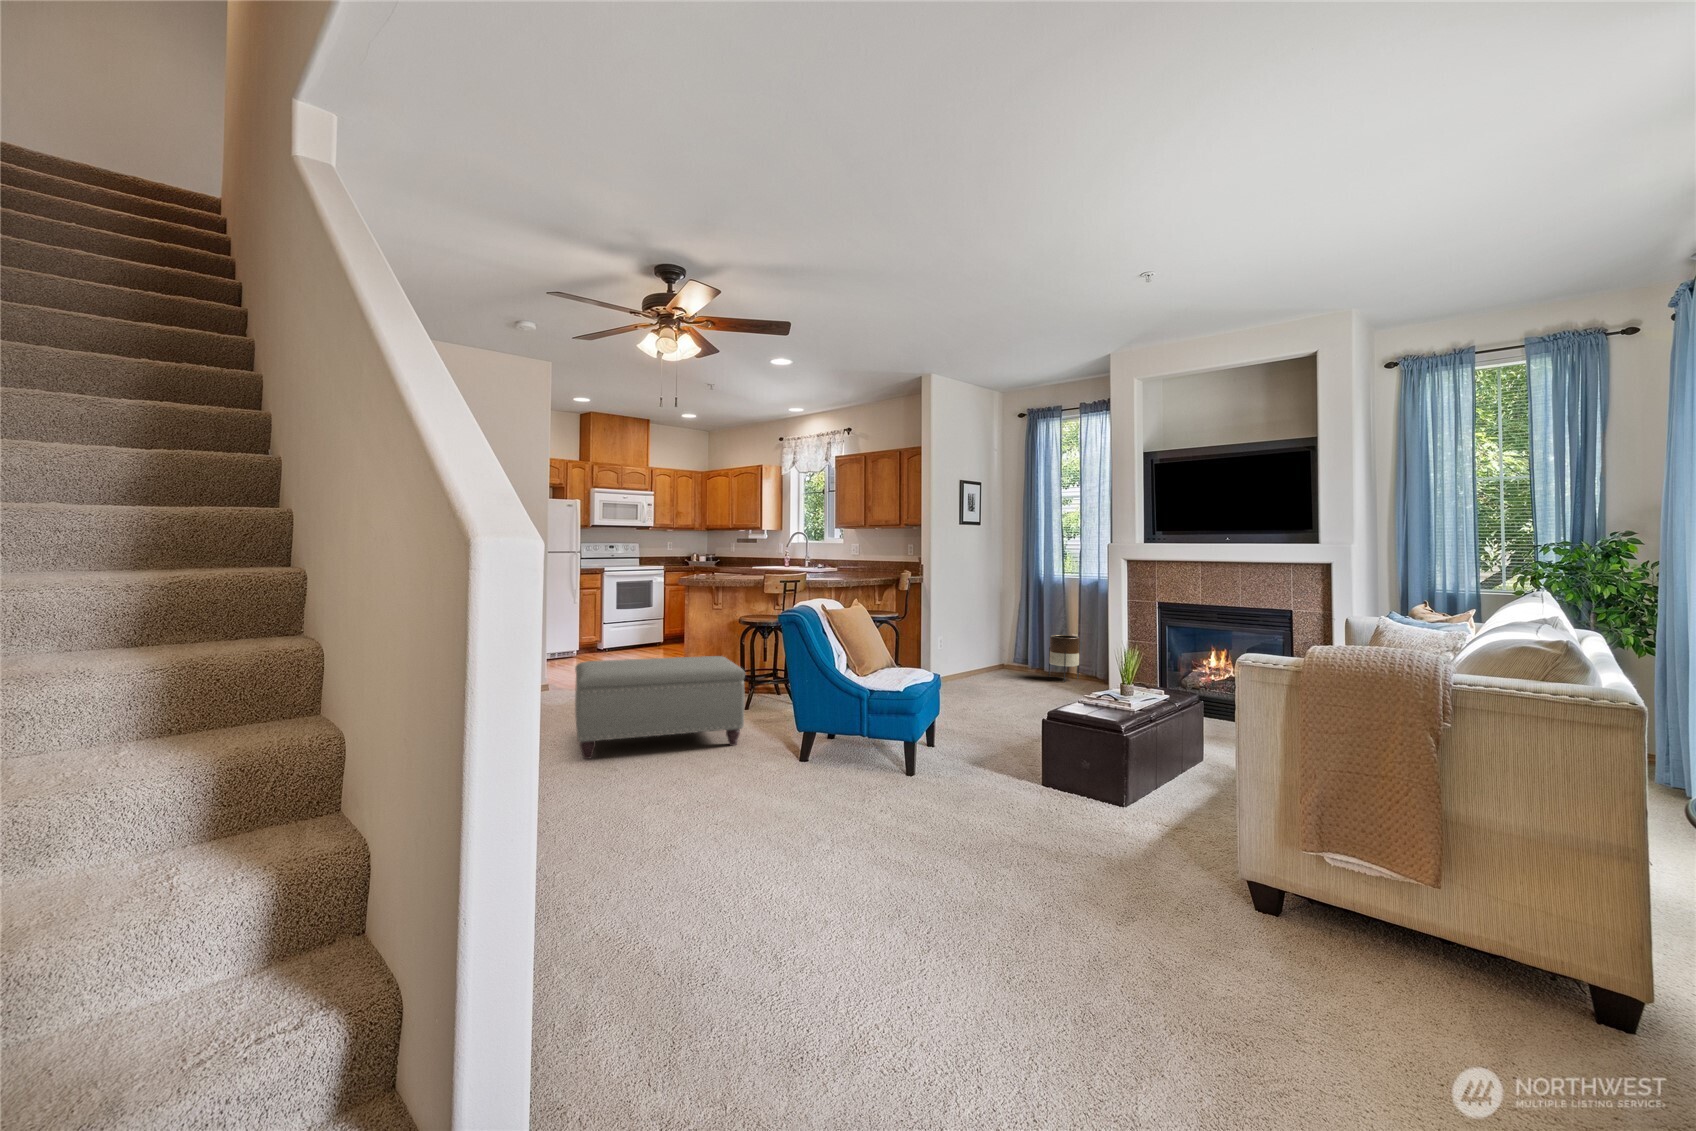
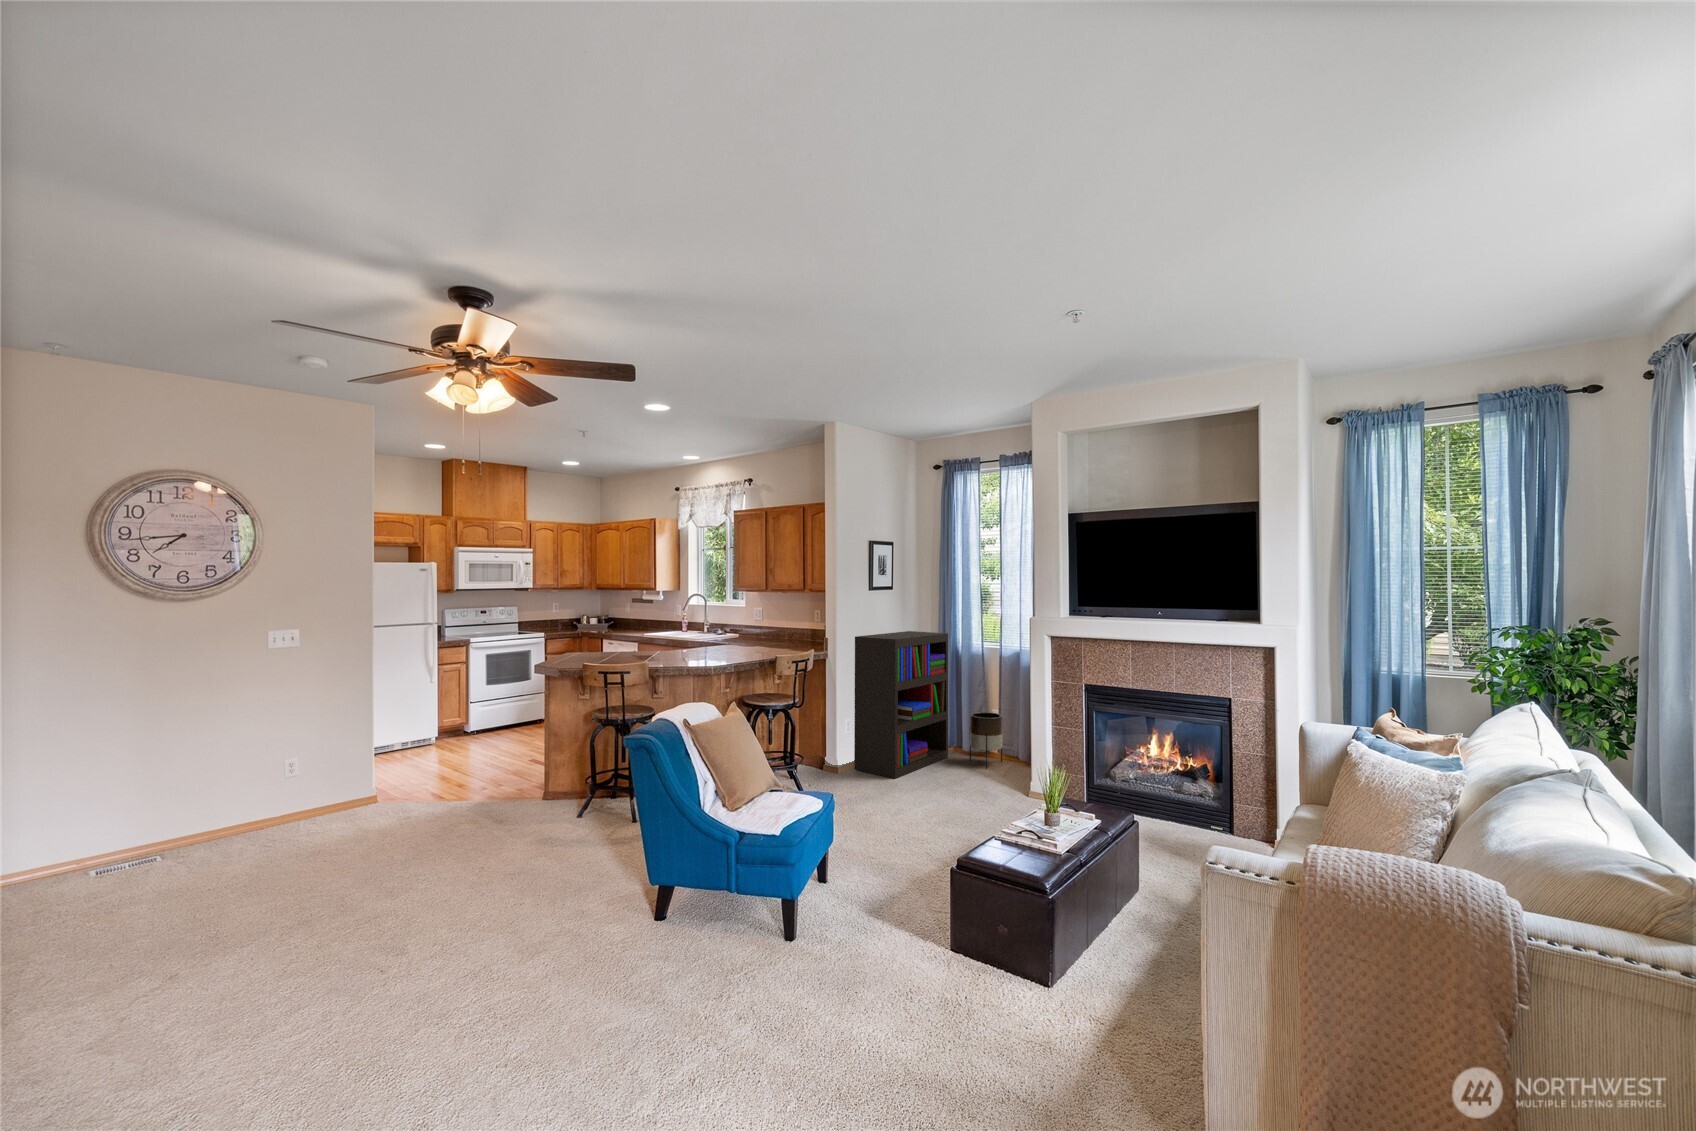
bookshelf: none [946,564,1031,685] -> present [854,631,948,778]
ottoman: present [575,656,745,759] -> none [309,786,568,966]

